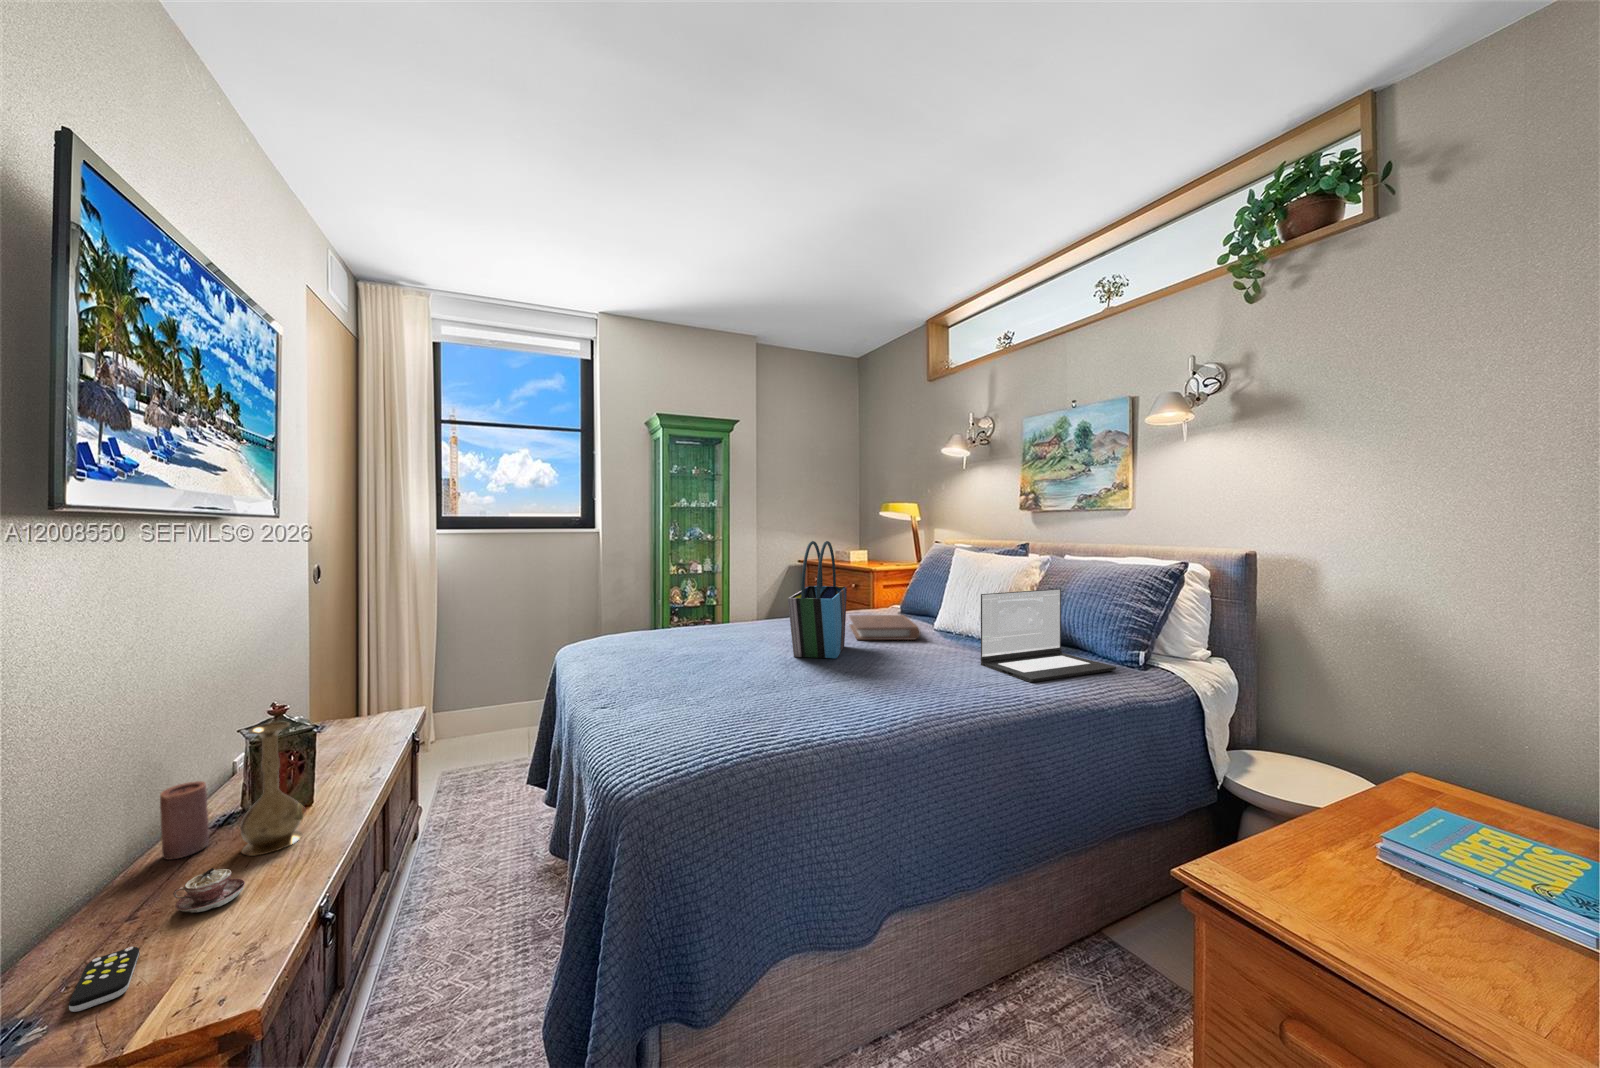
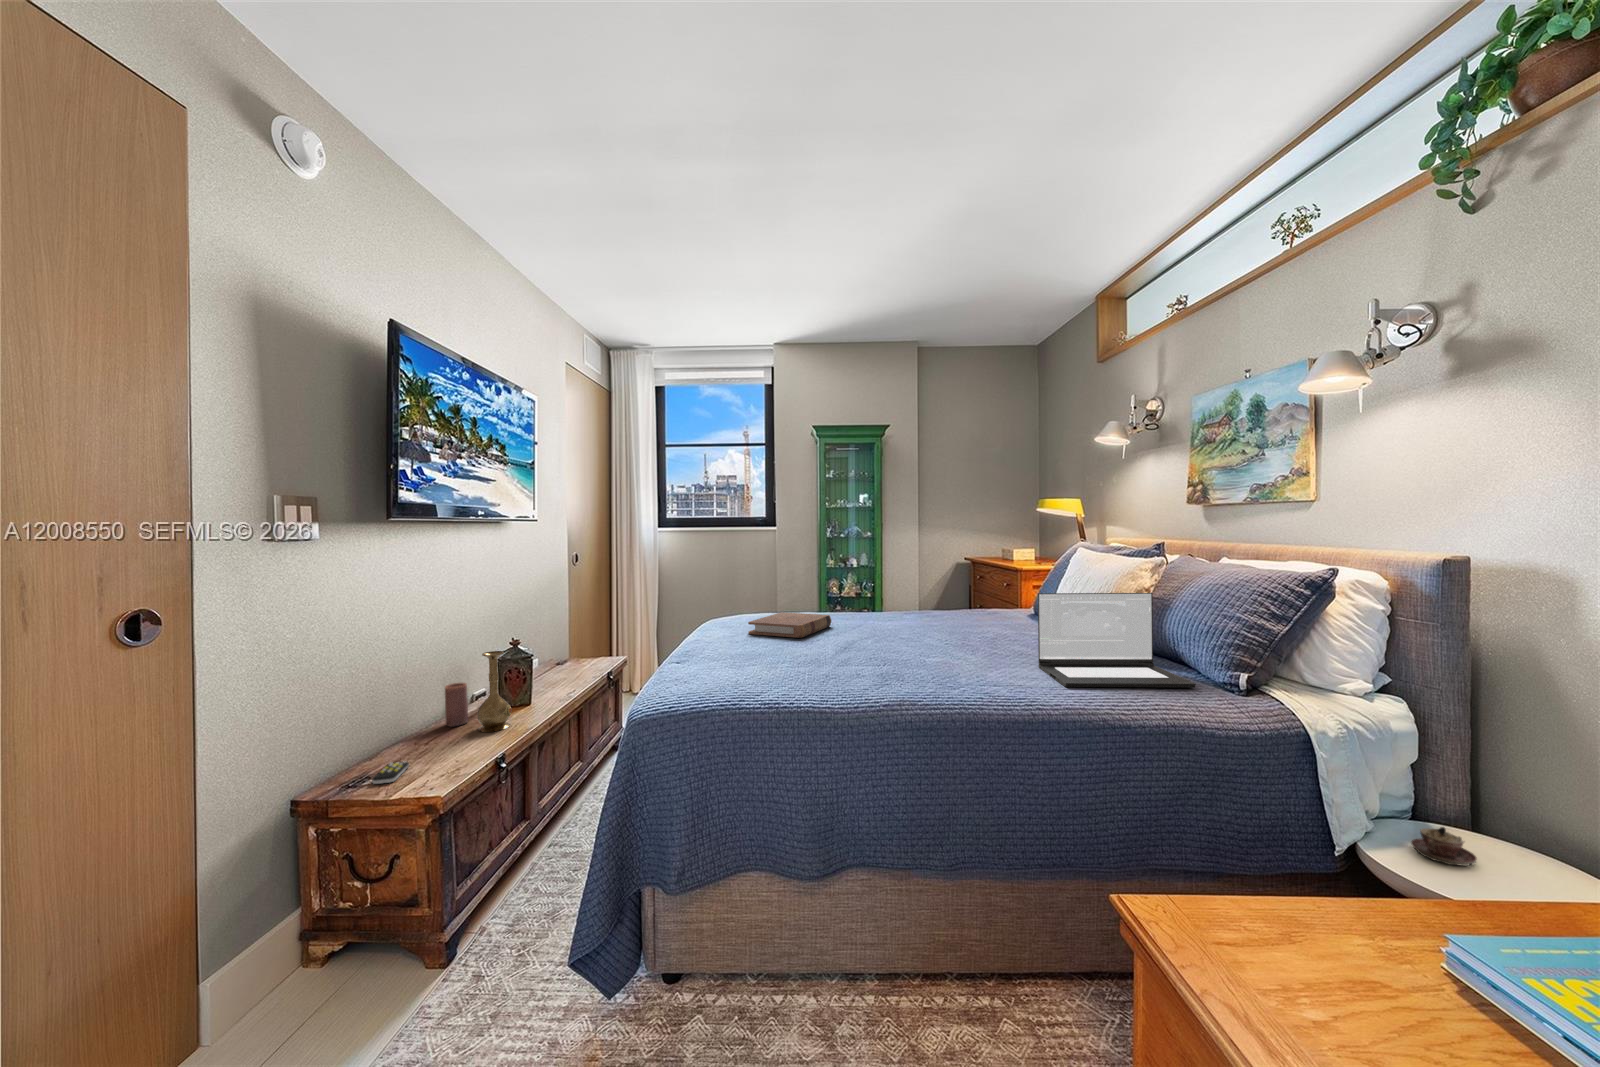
tote bag: present [788,541,847,658] -> none [851,538,933,649]
book: present [850,615,920,640] -> present [748,612,831,638]
teacup: present [173,868,245,913] -> present [1411,827,1477,866]

